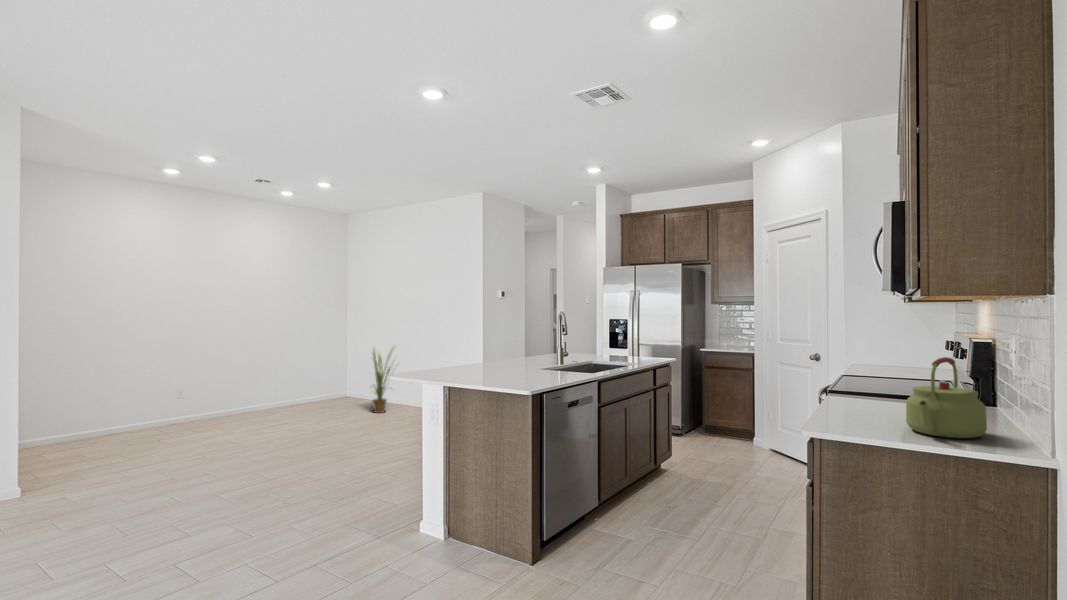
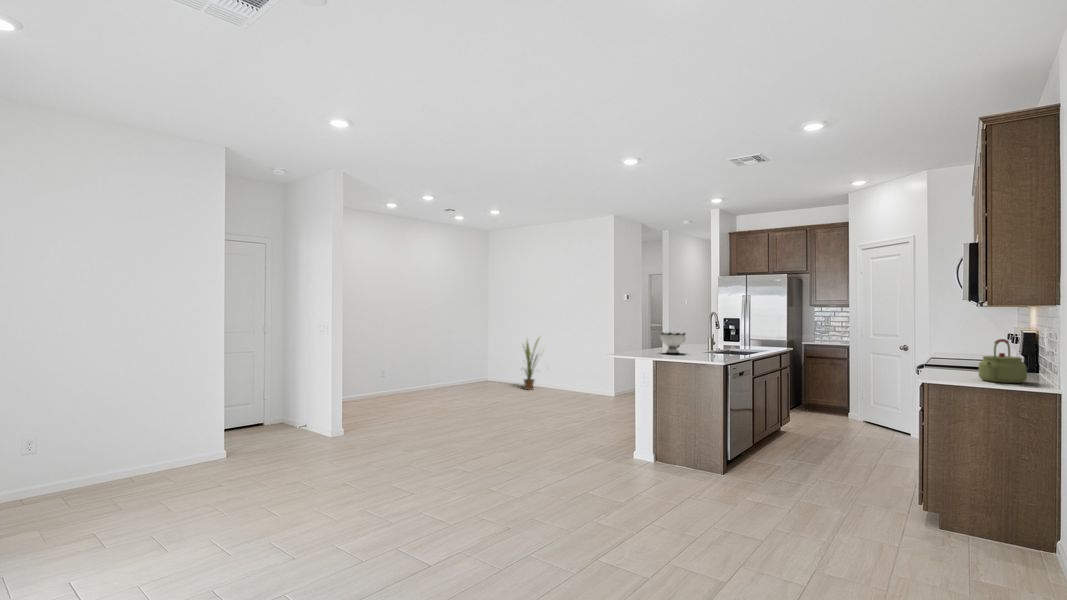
bowl: none [468,342,510,375] -> present [660,332,685,354]

